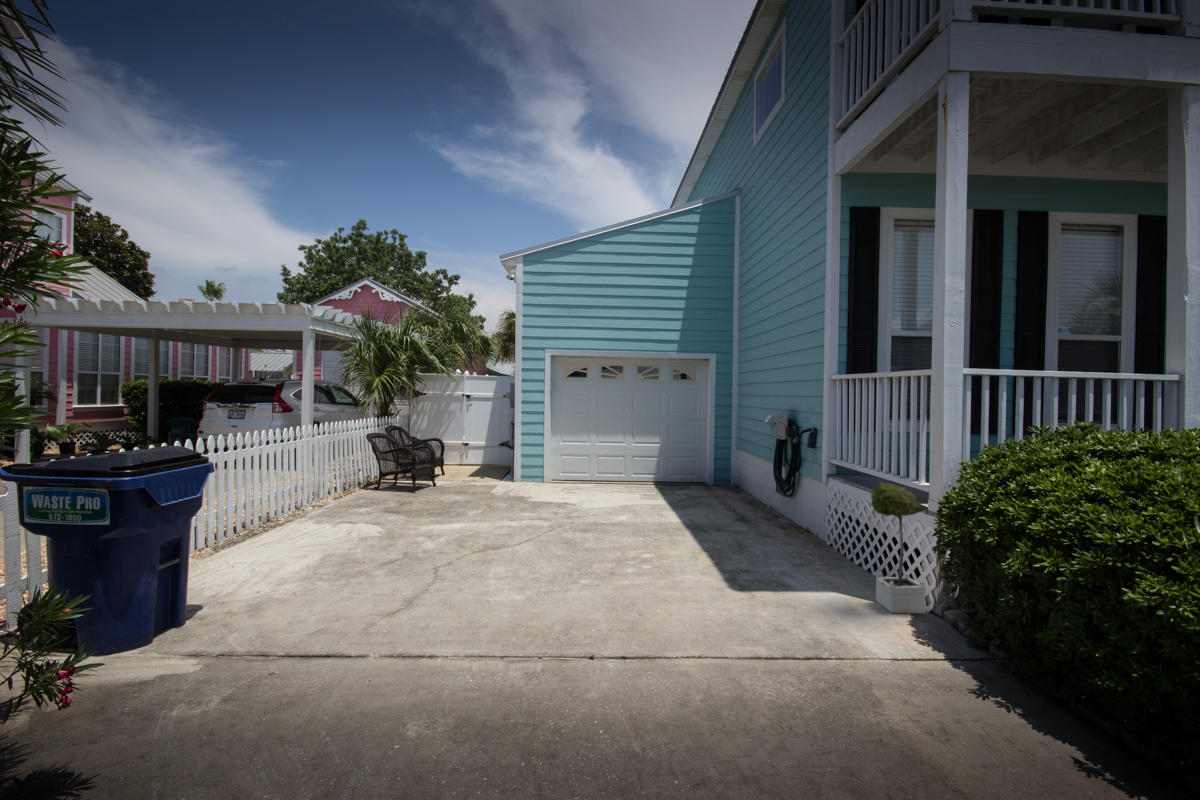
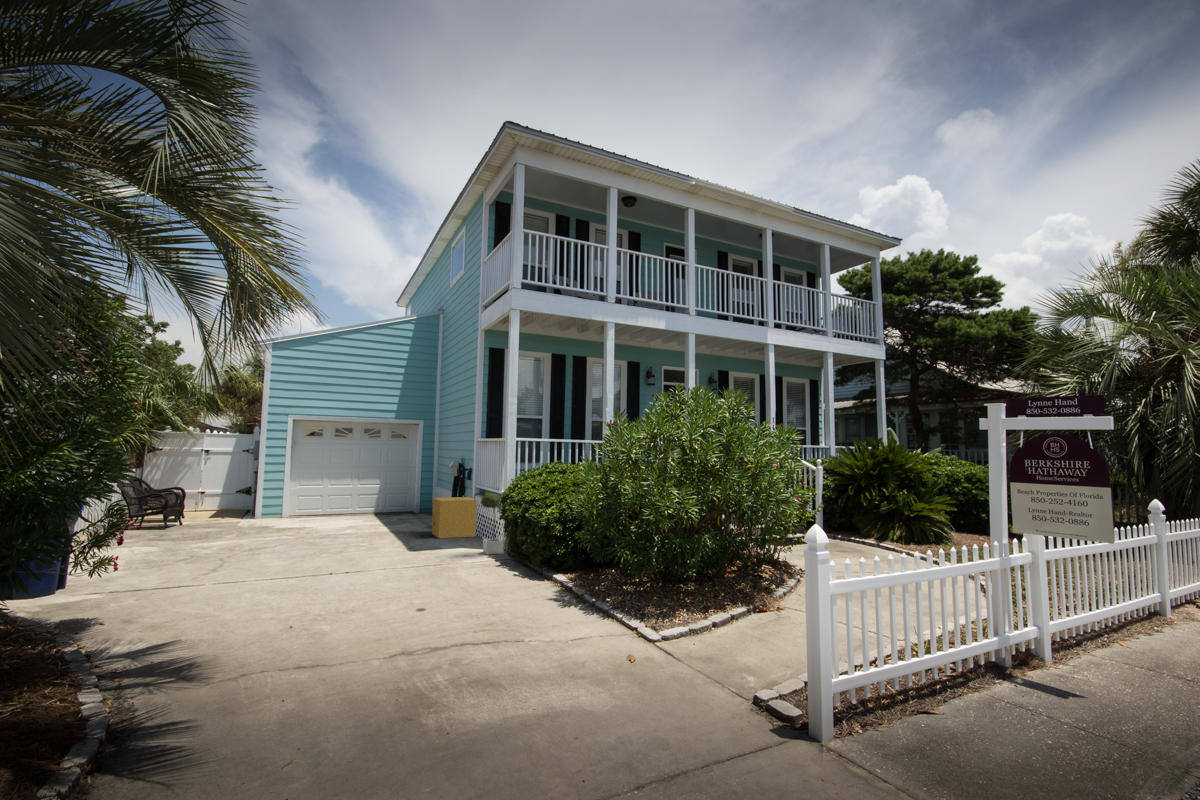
cardboard box: none [750,475,831,547] -> present [432,497,477,538]

